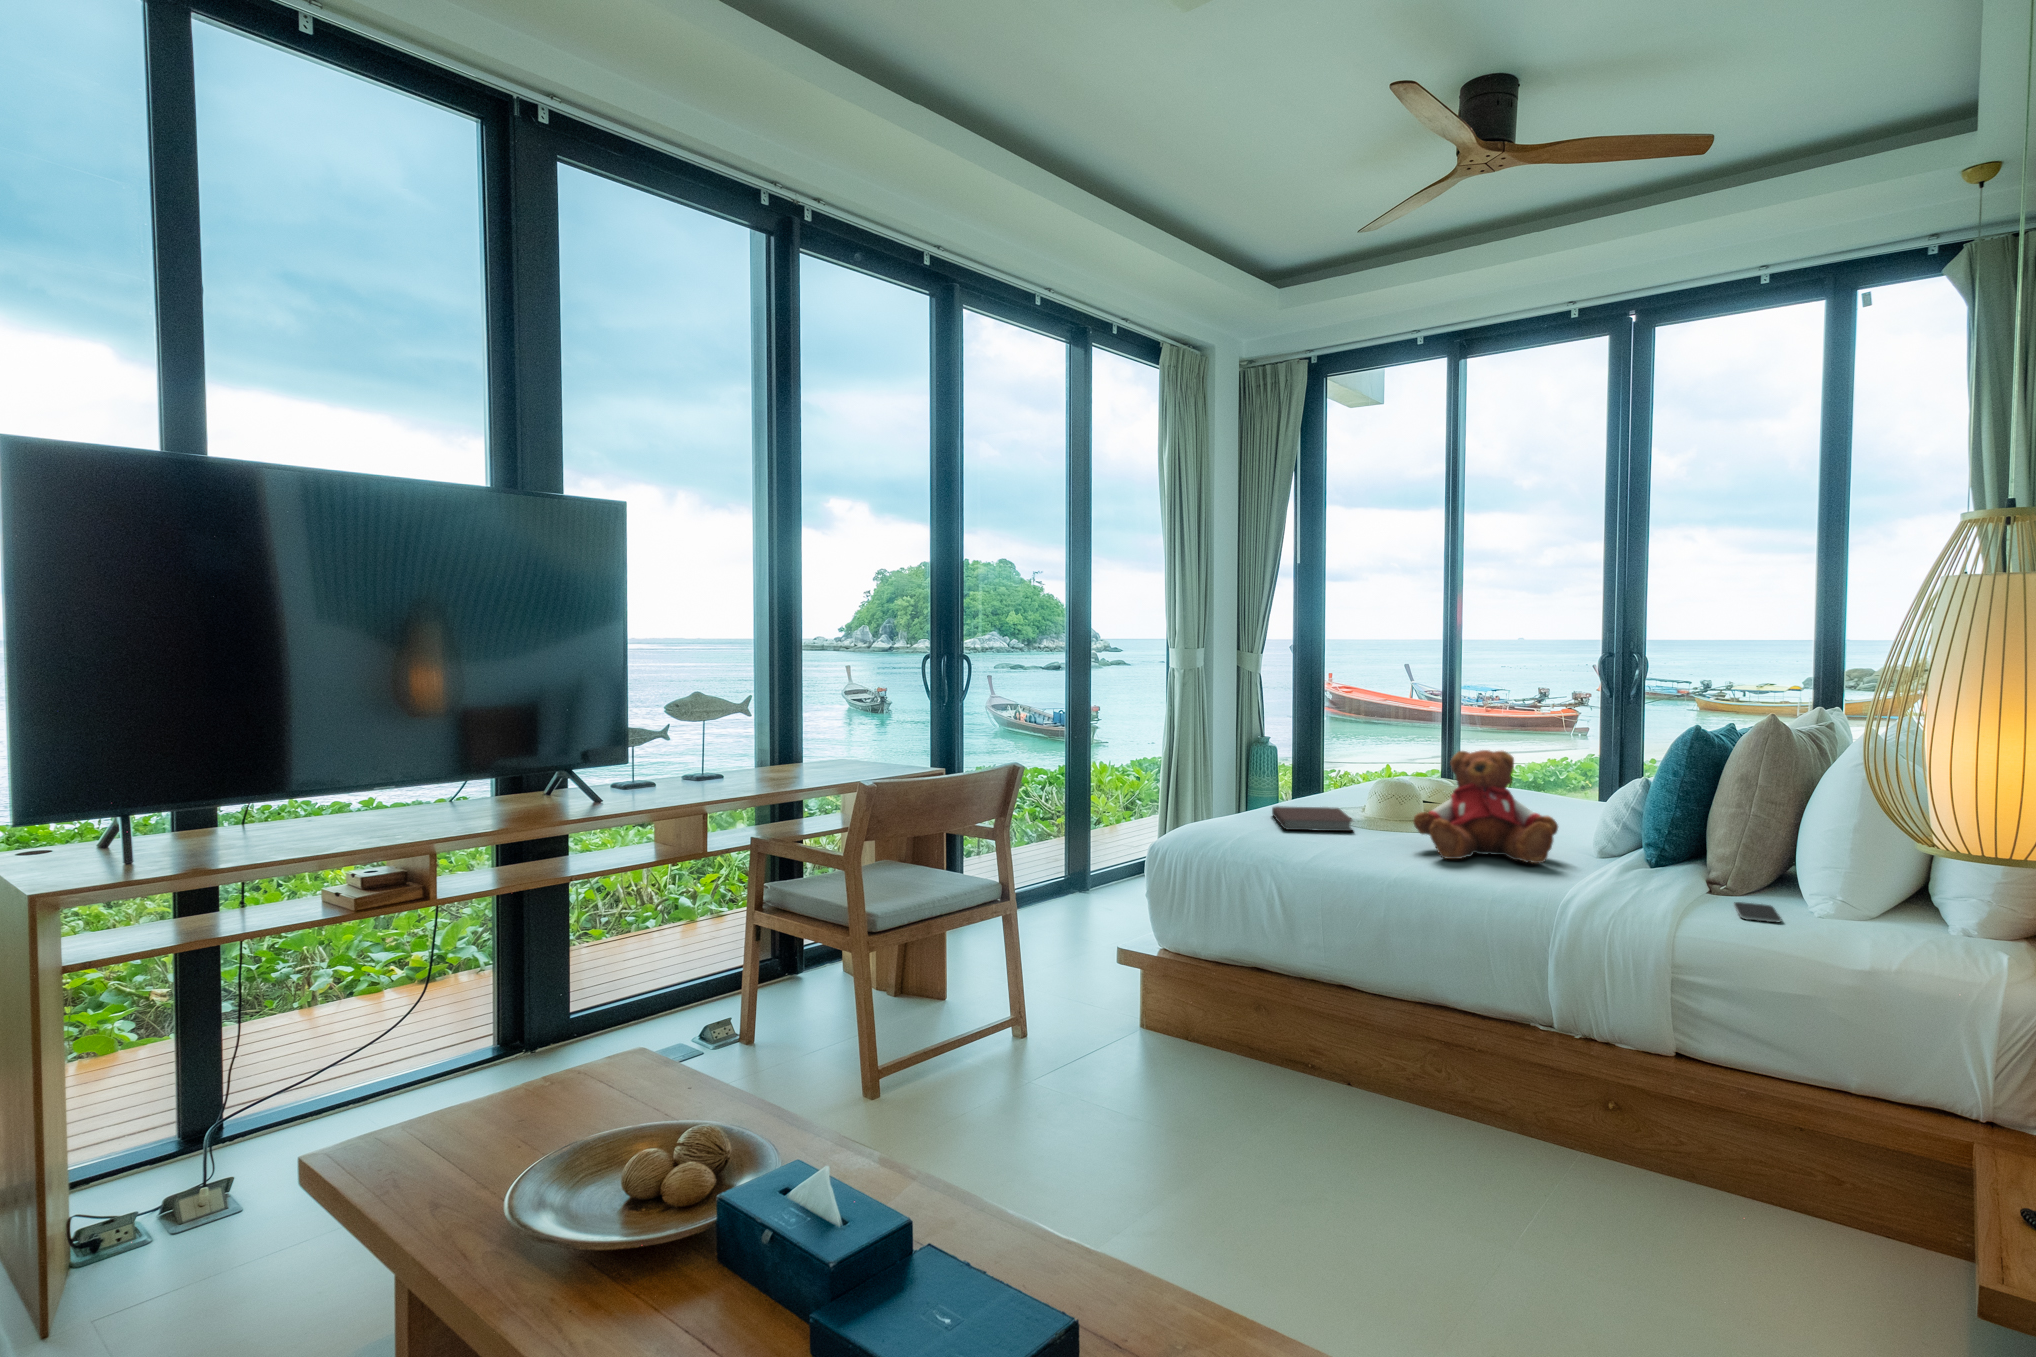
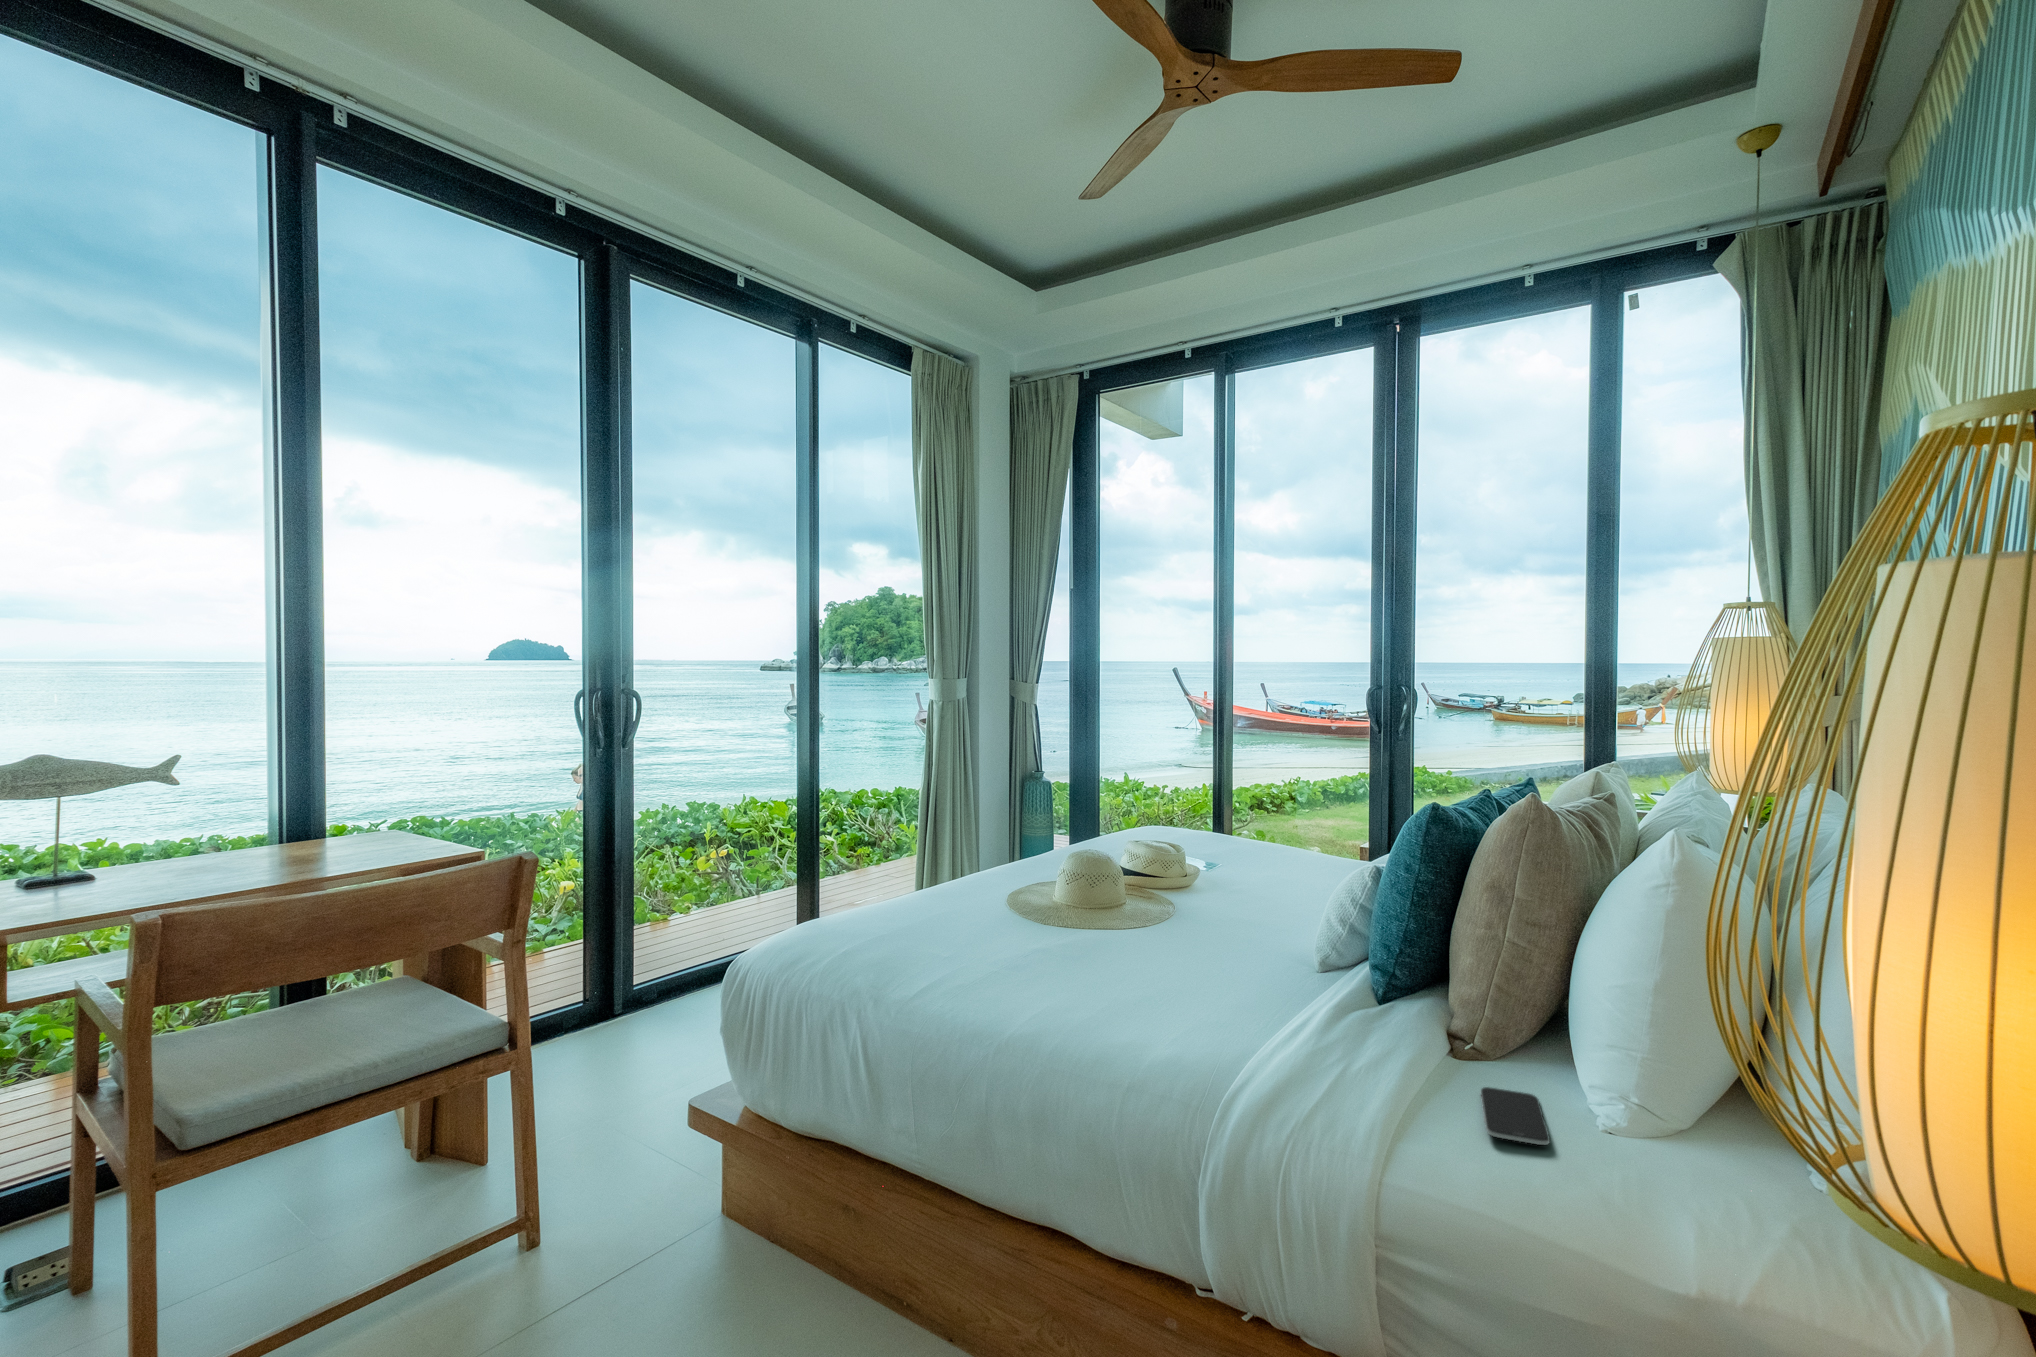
teddy bear: present [1414,750,1558,863] -> none [1071,828,1258,999]
notebook: present [1272,806,1354,831] -> none [923,890,1018,932]

